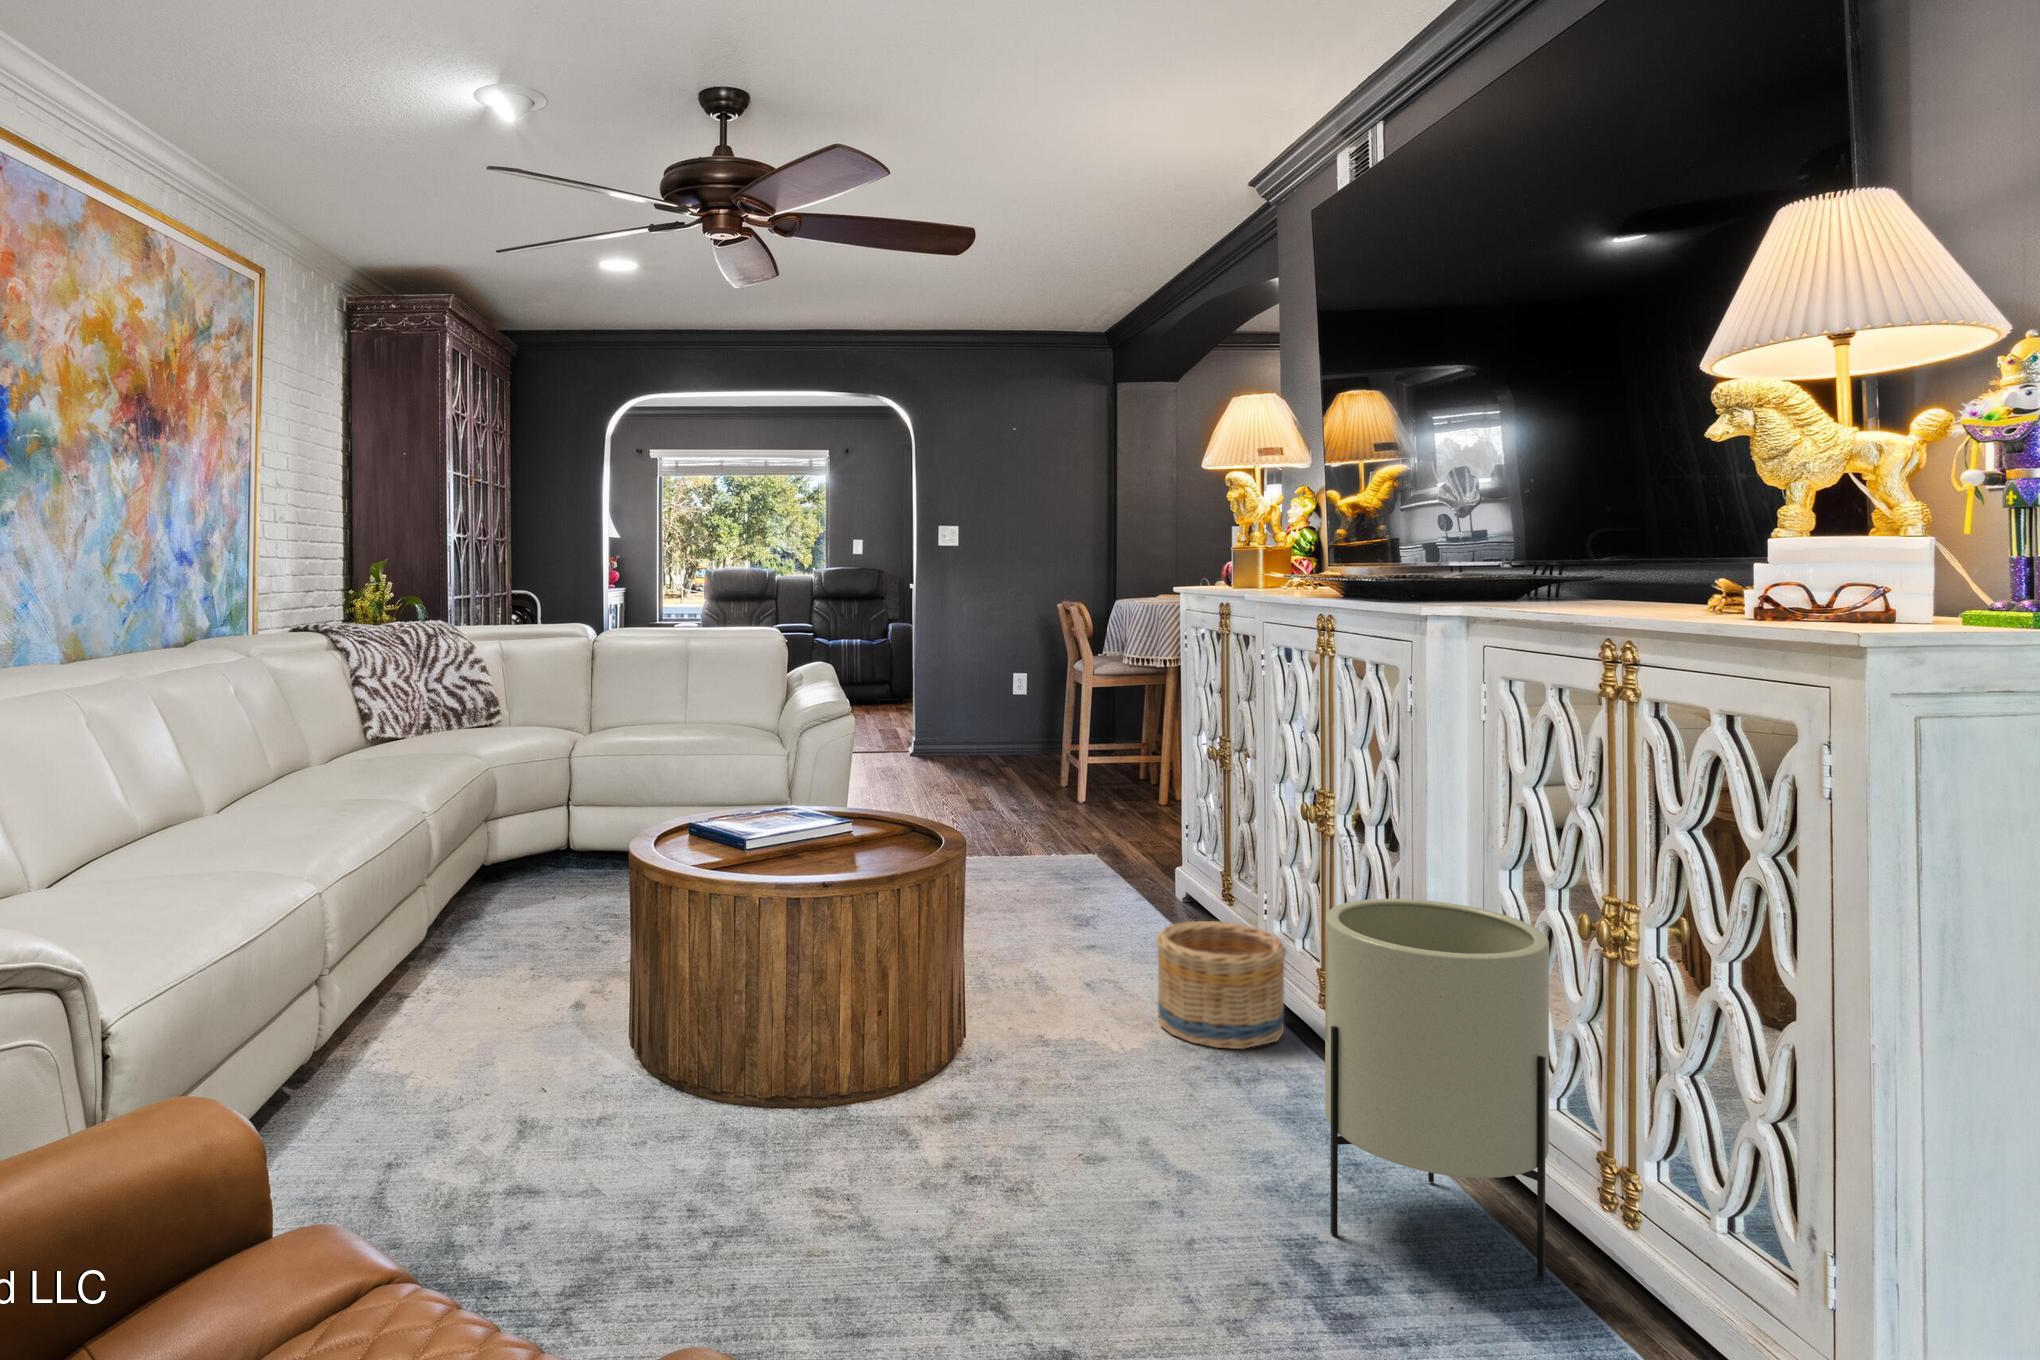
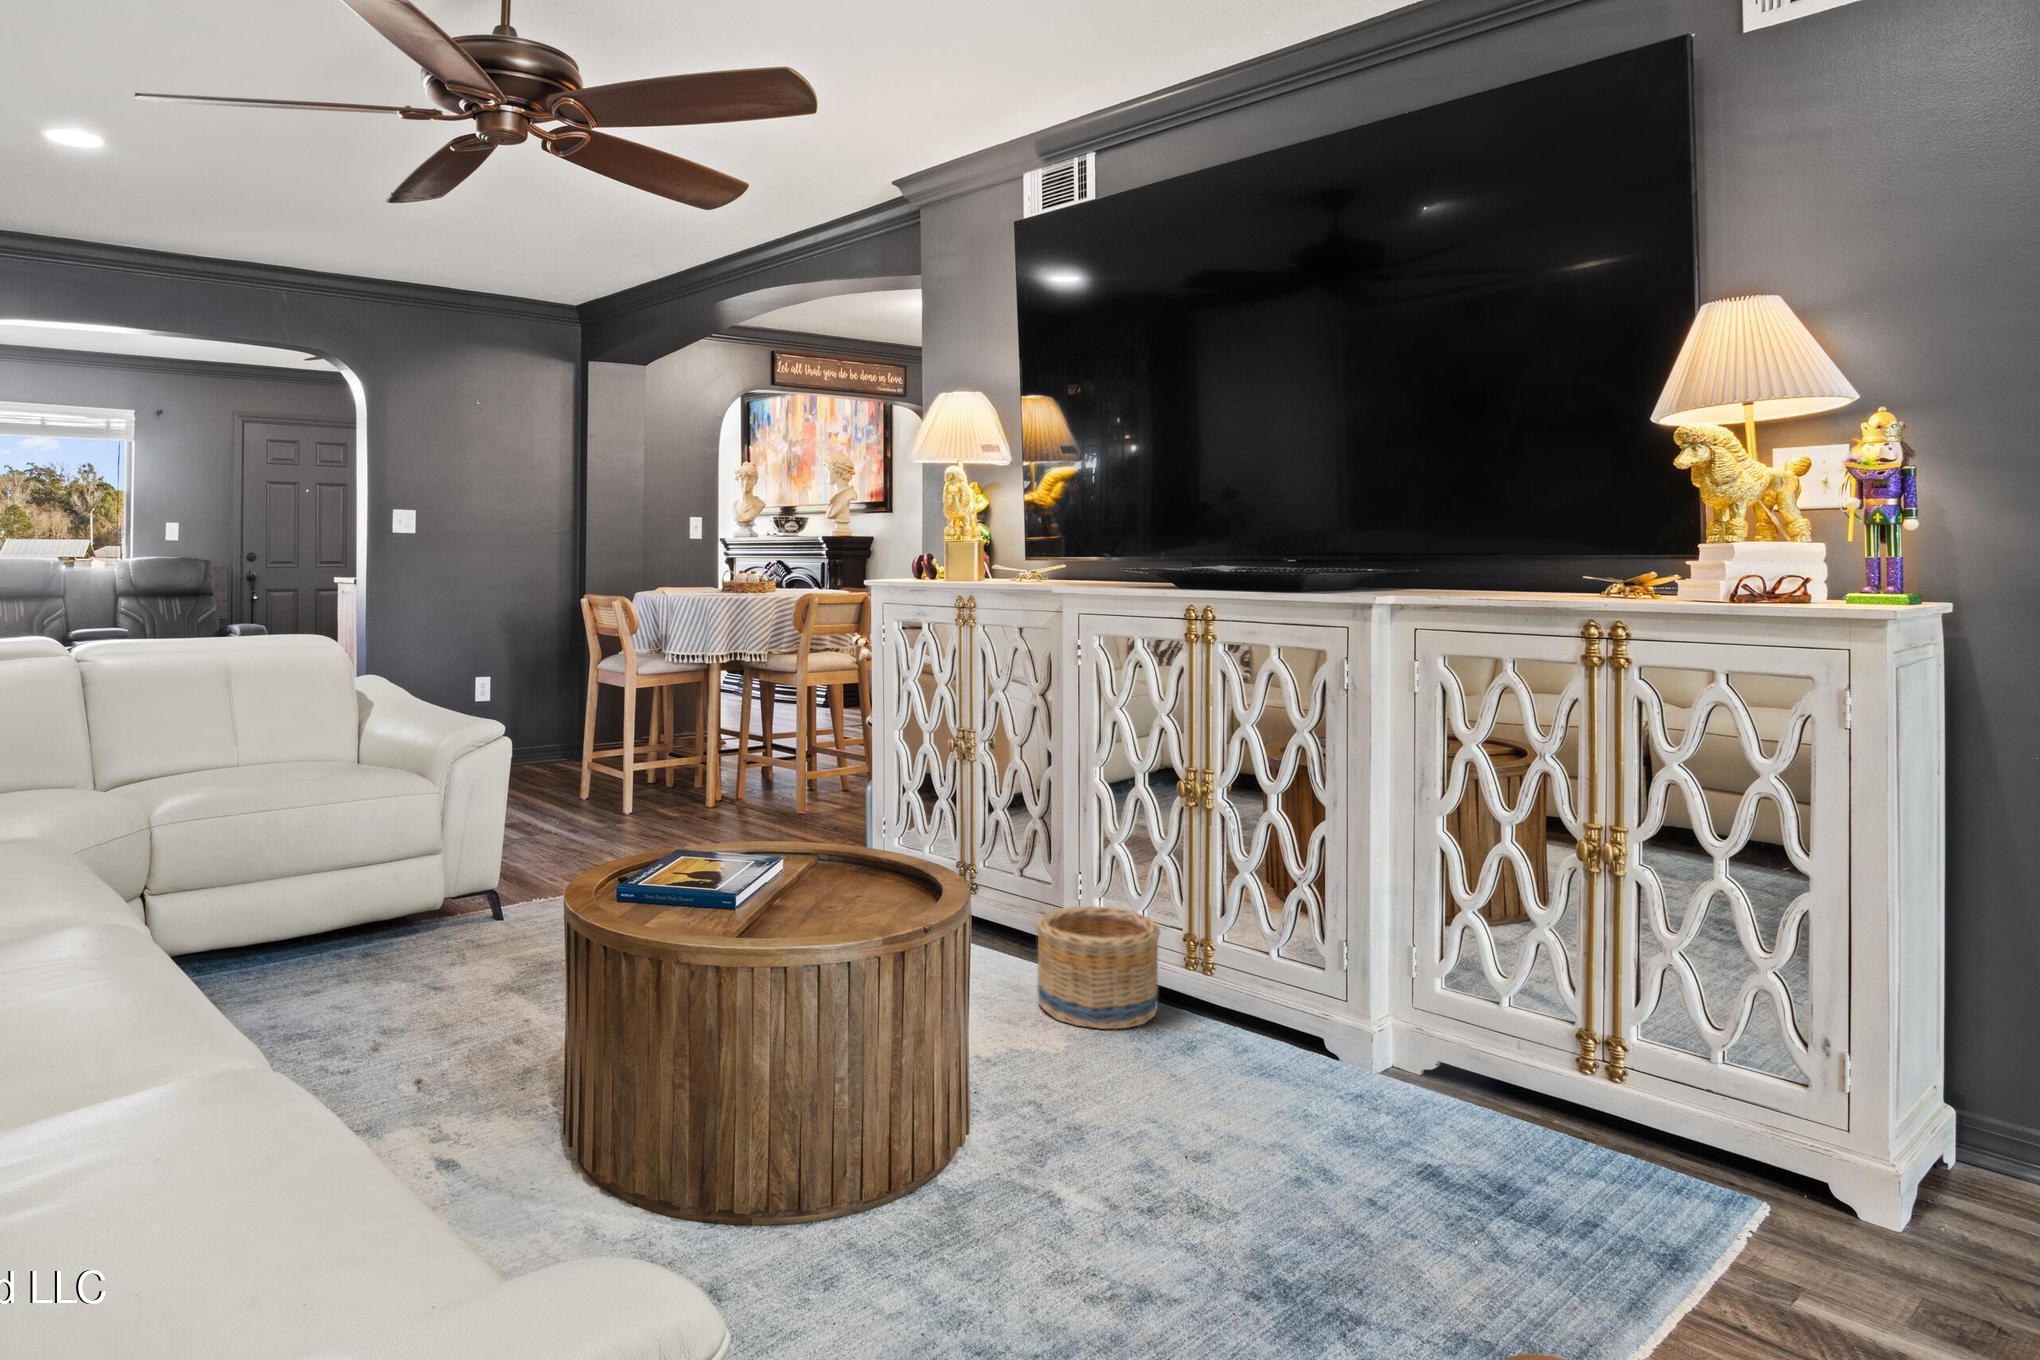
planter: present [1325,899,1549,1279] -> none [1384,853,1587,1168]

